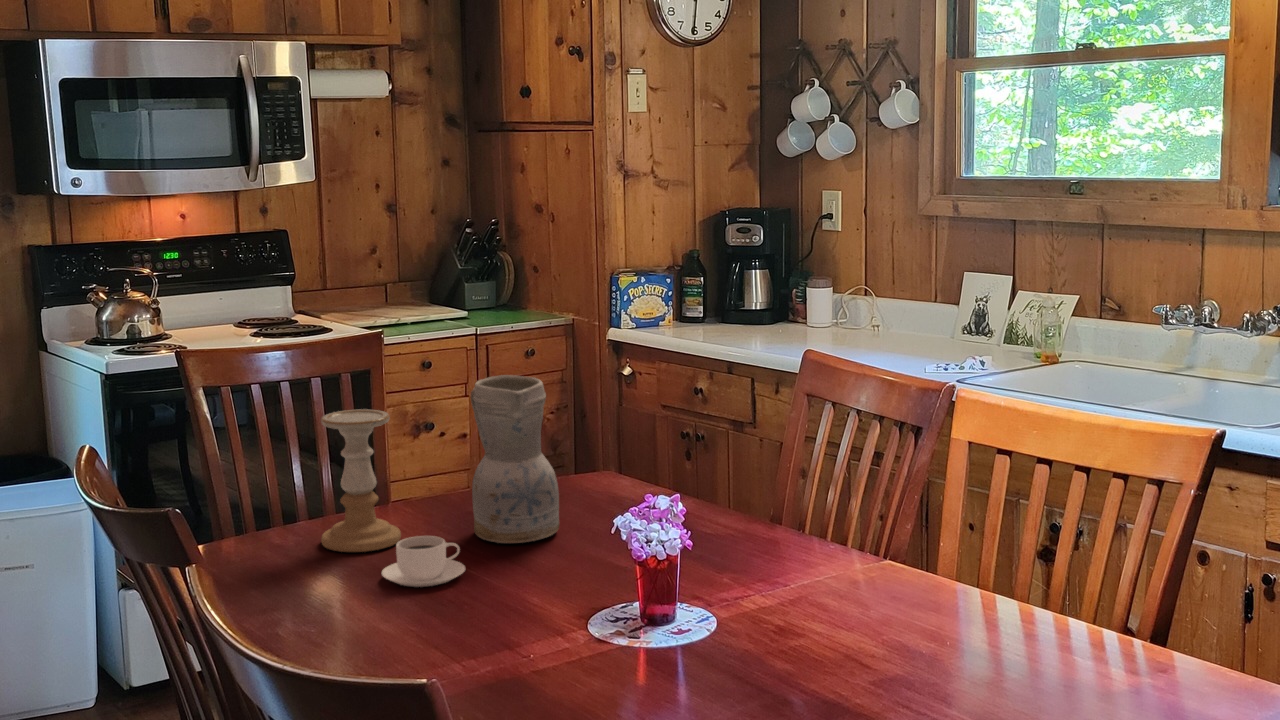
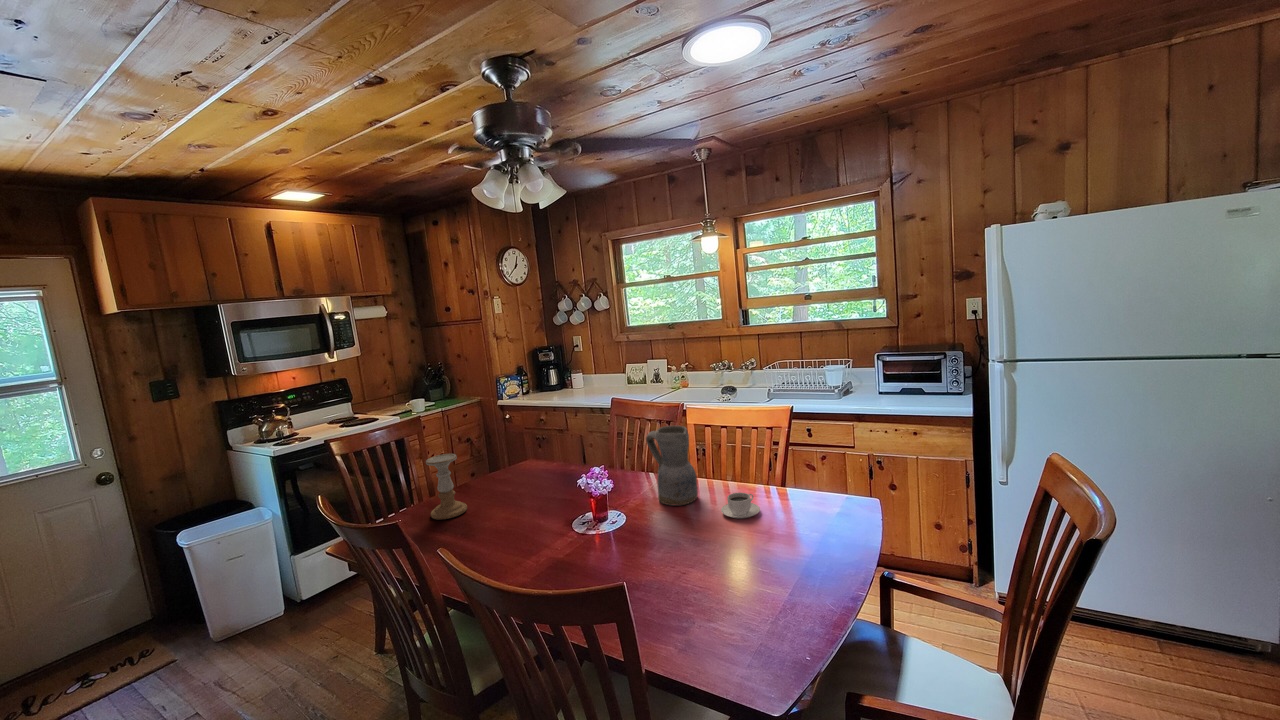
ceramic pitcher: present [471,375,559,543] -> present [646,425,698,505]
coffee cup: present [382,536,465,587] -> present [721,493,760,518]

